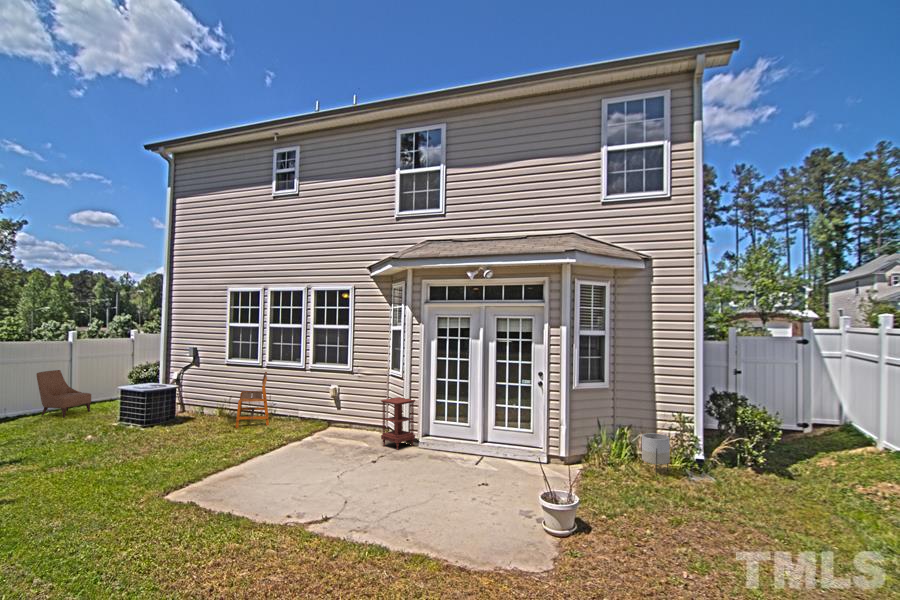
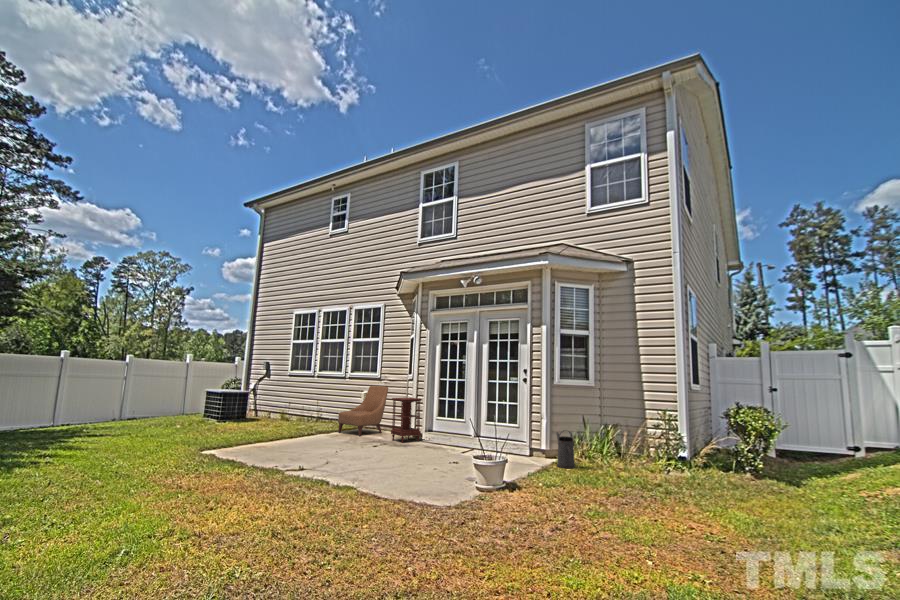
chair: present [36,370,91,417] -> present [338,386,388,436]
bench: present [236,372,269,428] -> none [284,381,318,425]
planter: present [642,433,670,475] -> none [621,430,650,471]
watering can: none [575,437,600,477] -> present [556,430,575,468]

